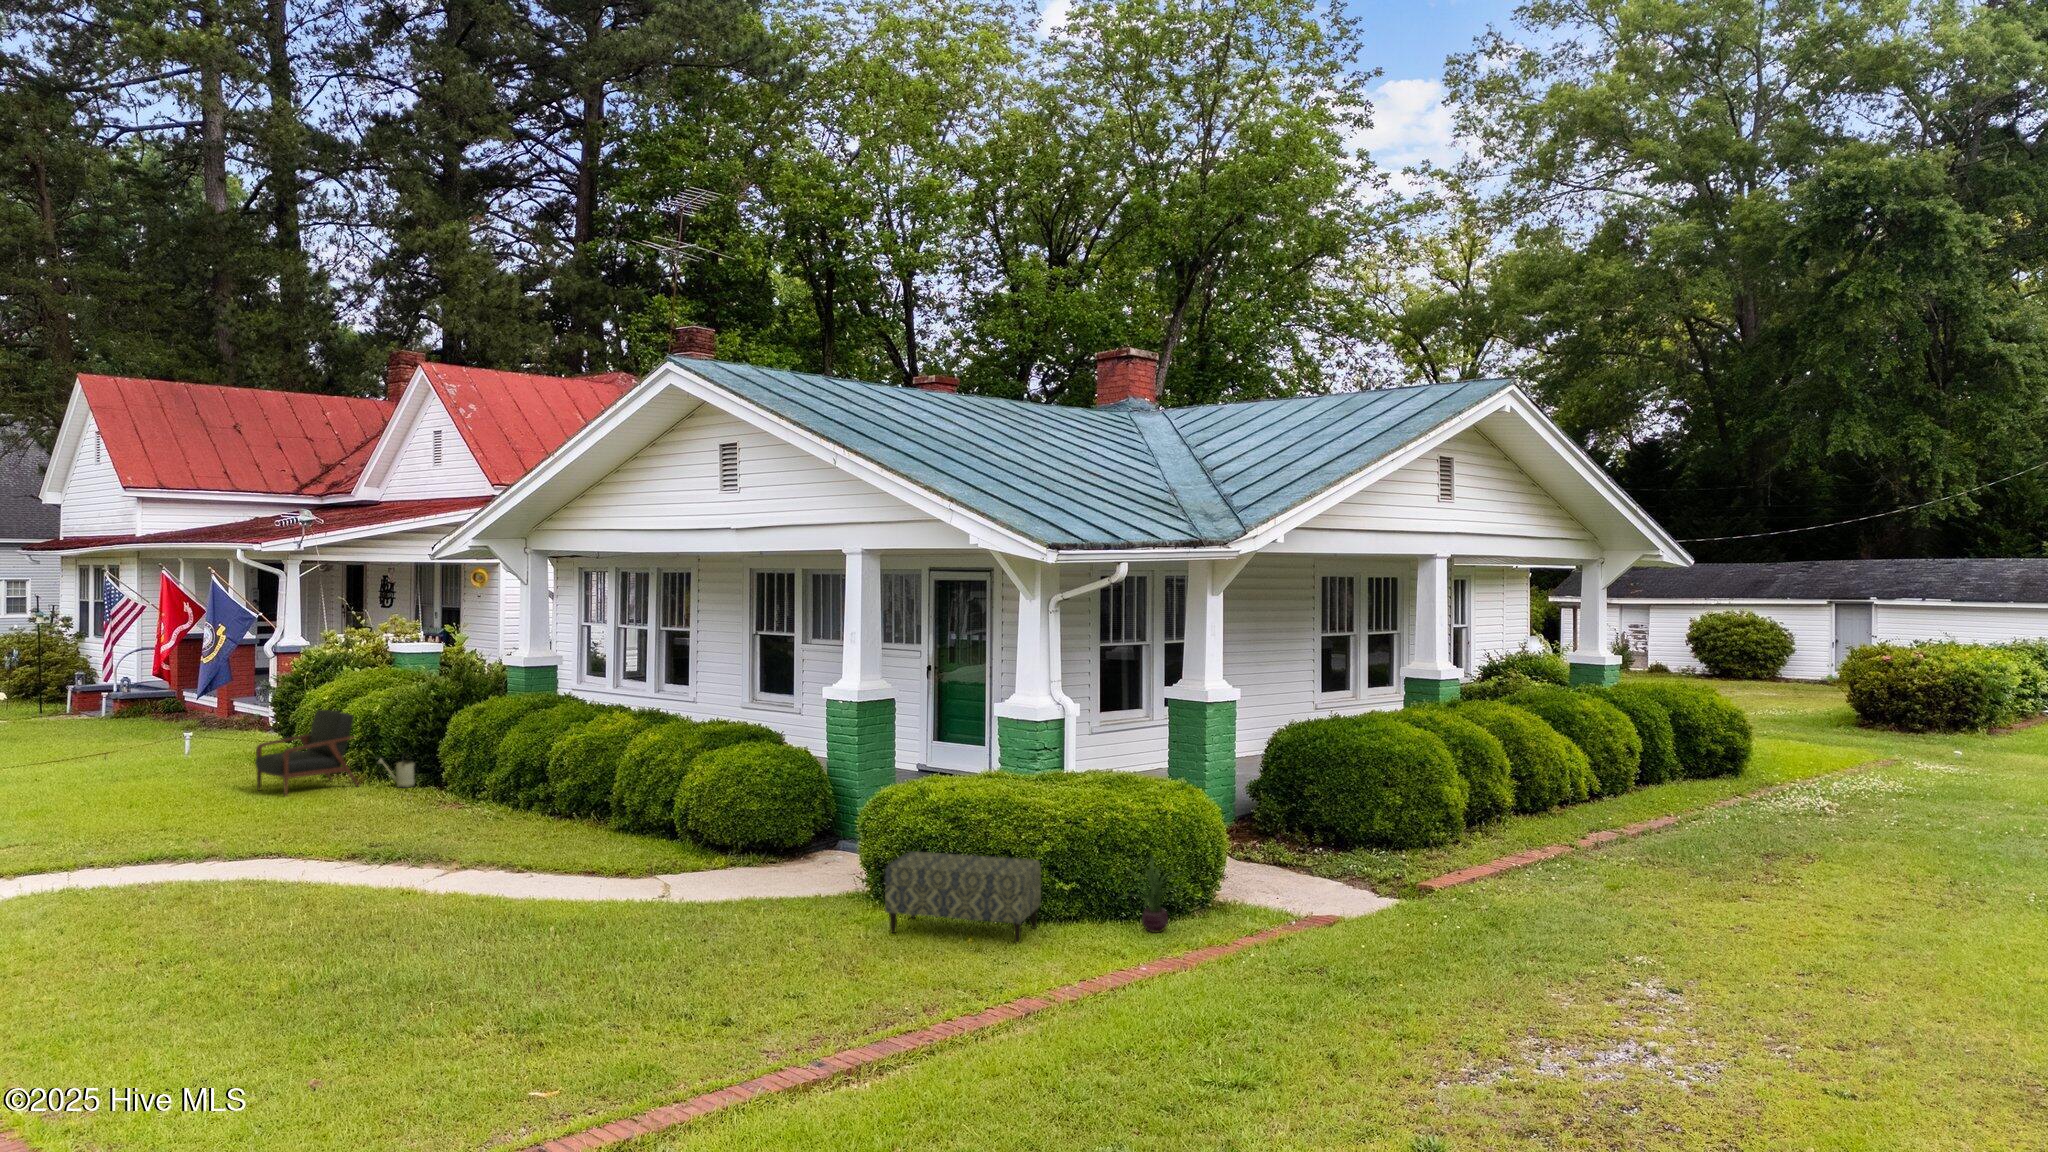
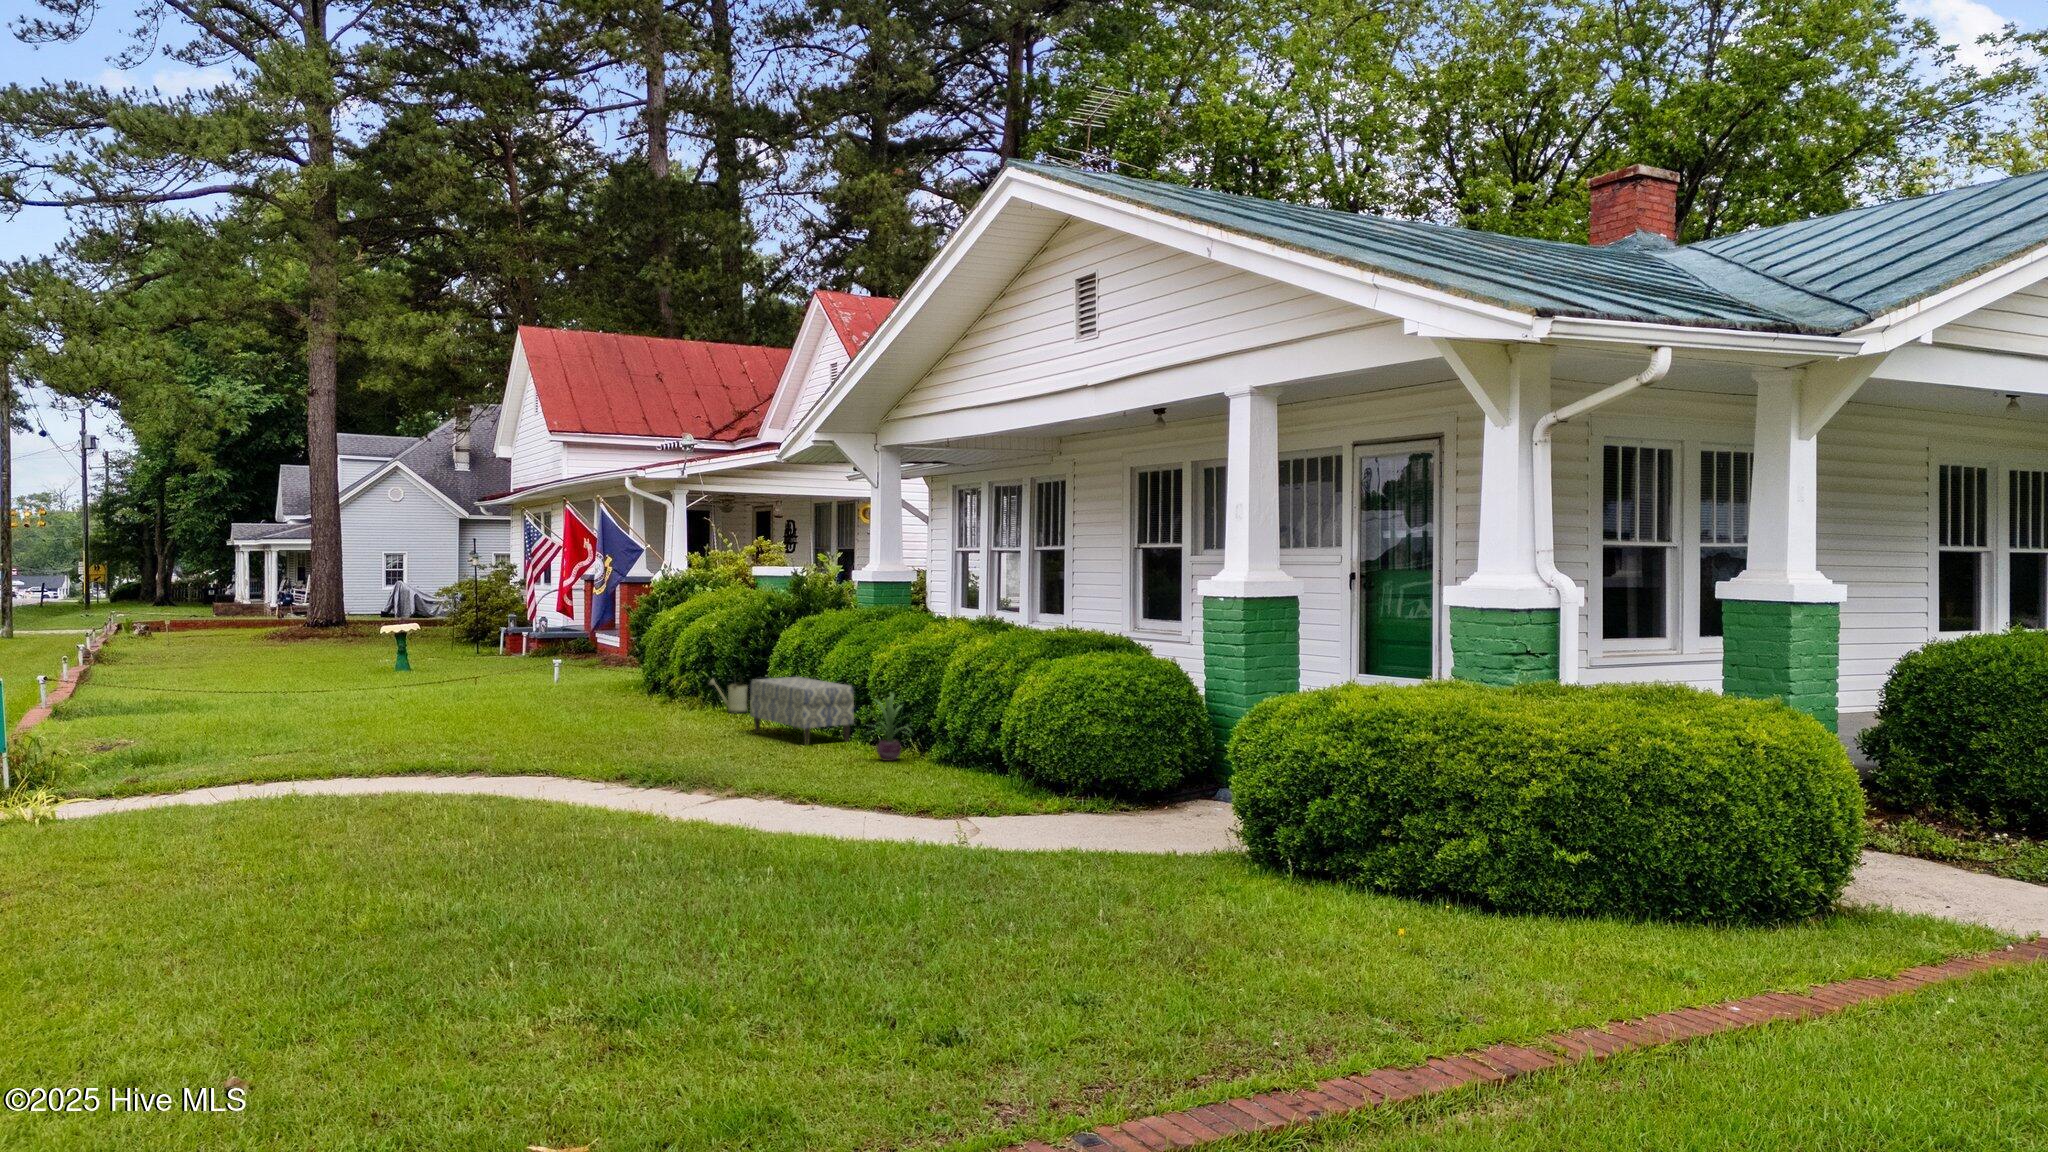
chair: present [255,710,359,797] -> none [589,624,693,715]
bench: present [885,851,1041,943] -> present [750,677,854,745]
decorative plant: present [1121,856,1170,932] -> present [876,693,905,761]

